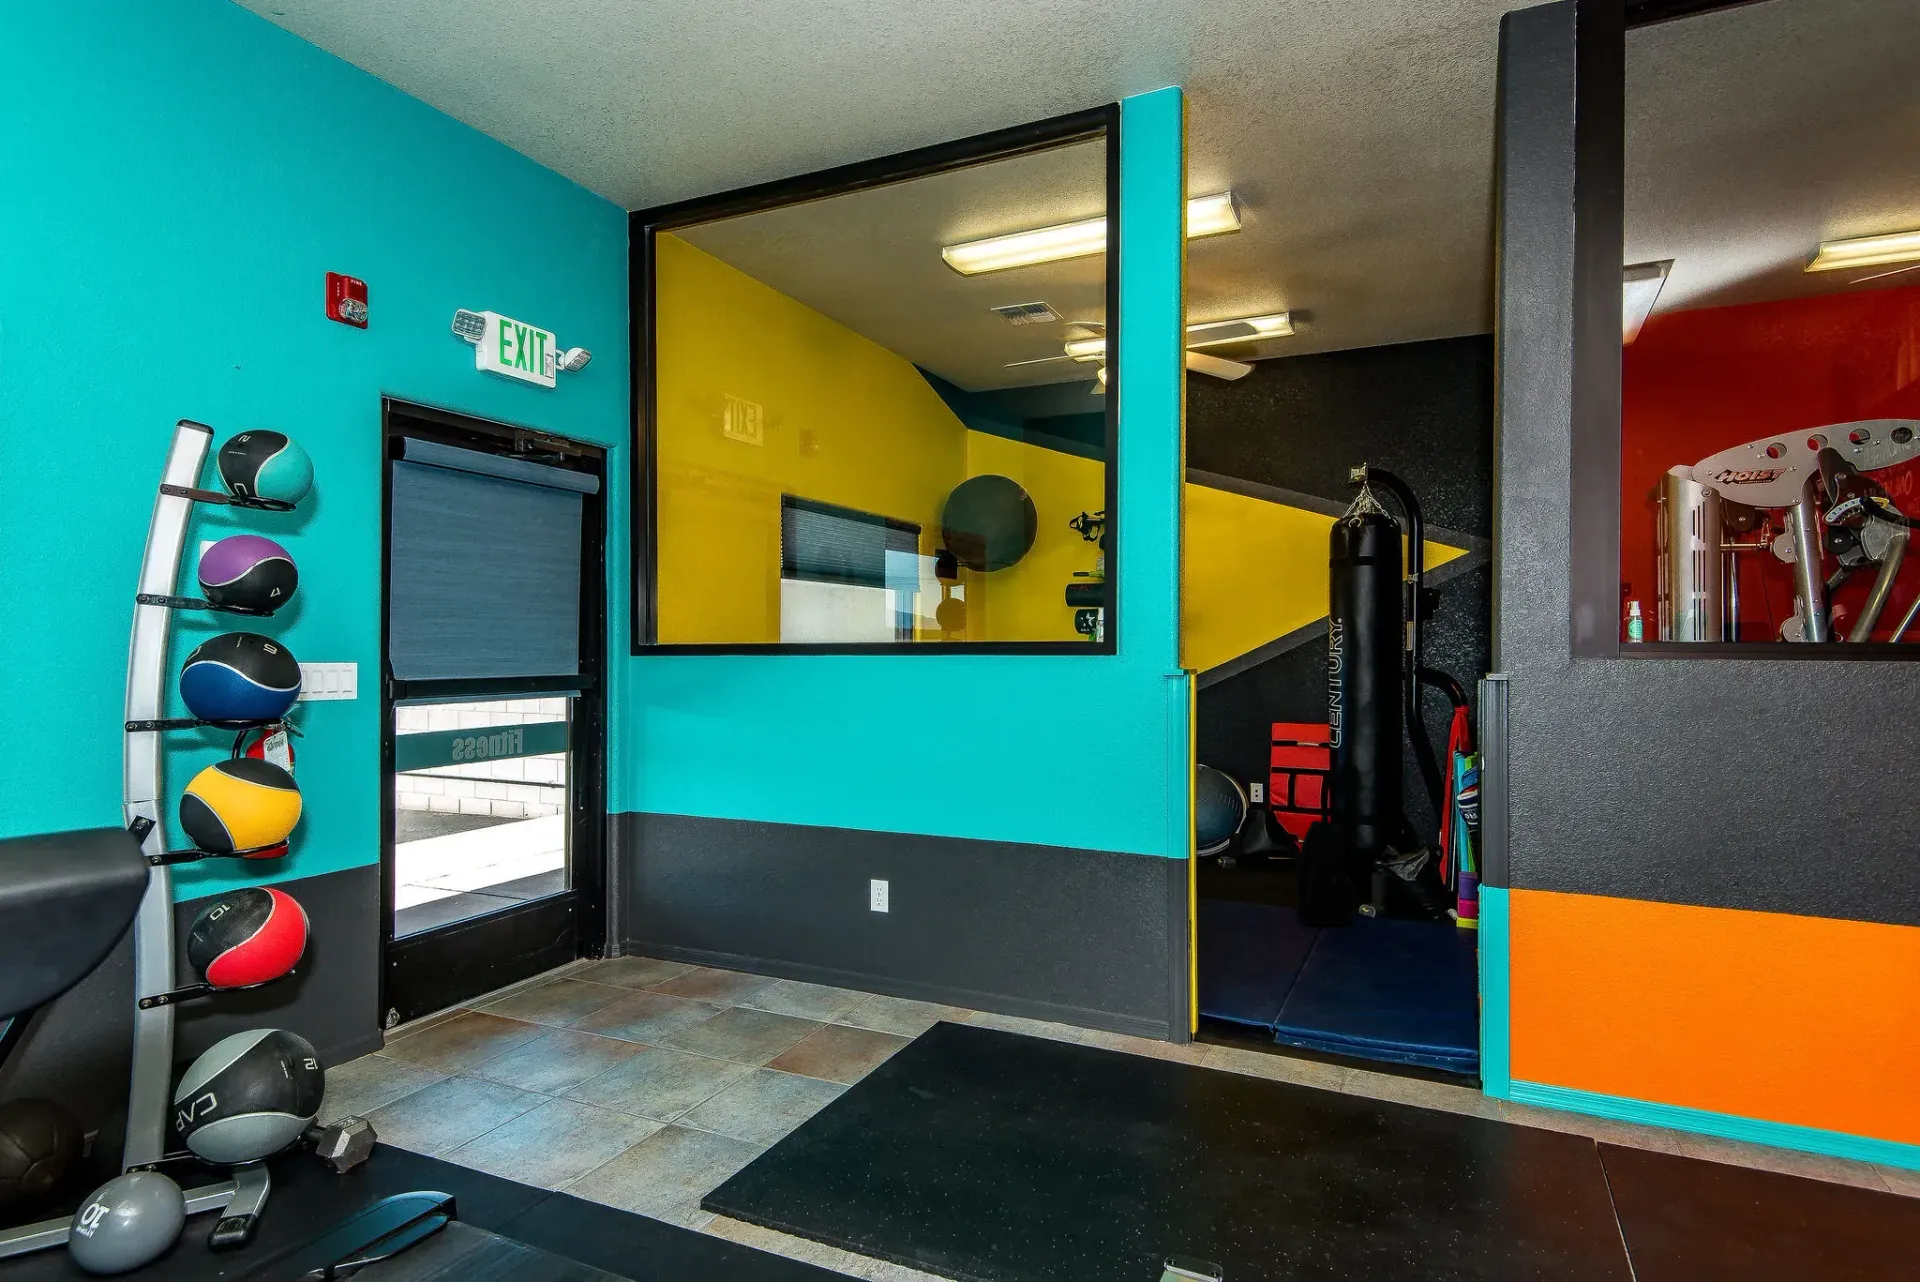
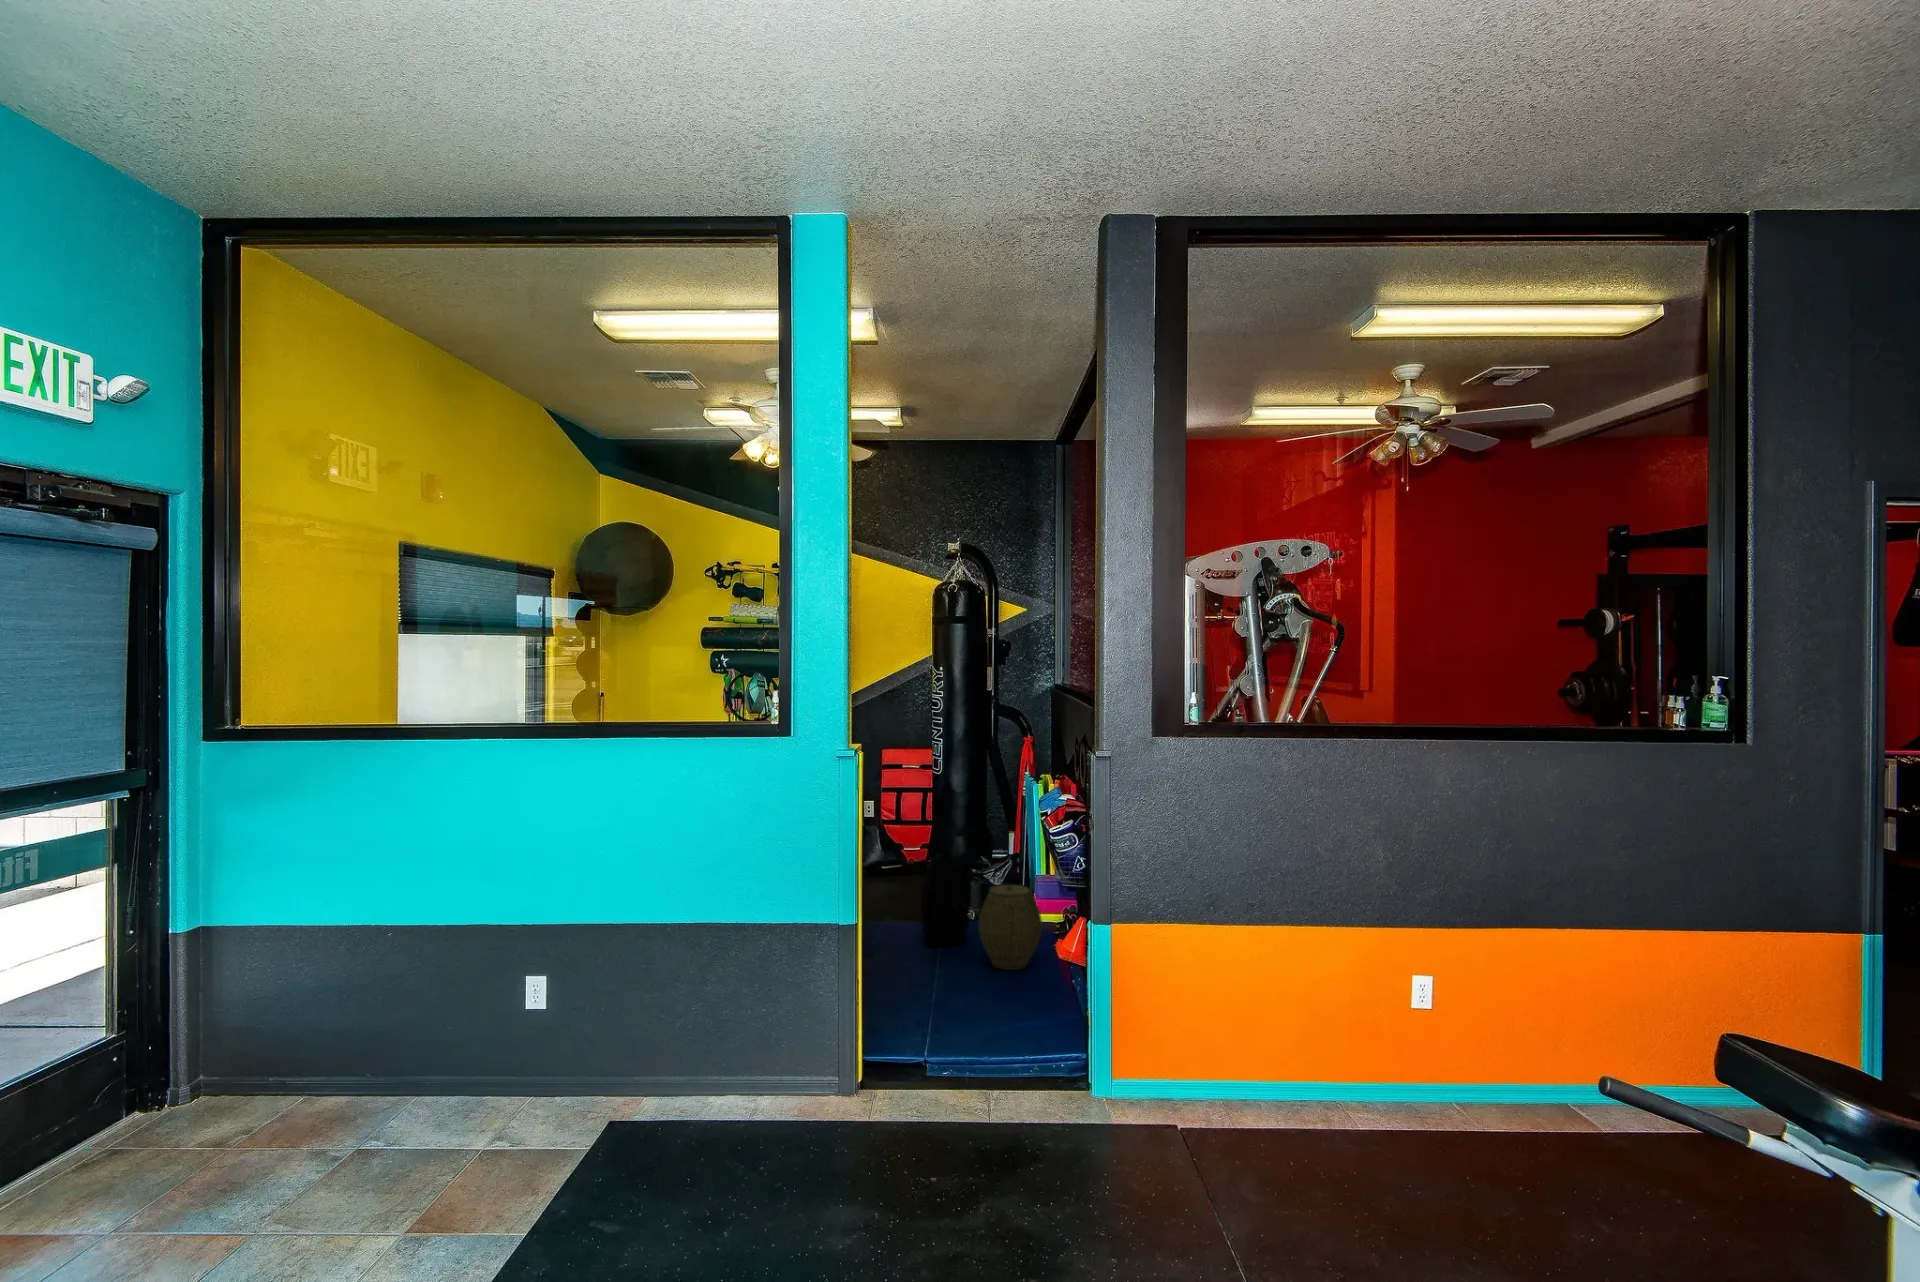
woven basket: none [1357,855,1439,955] -> present [978,885,1042,970]

